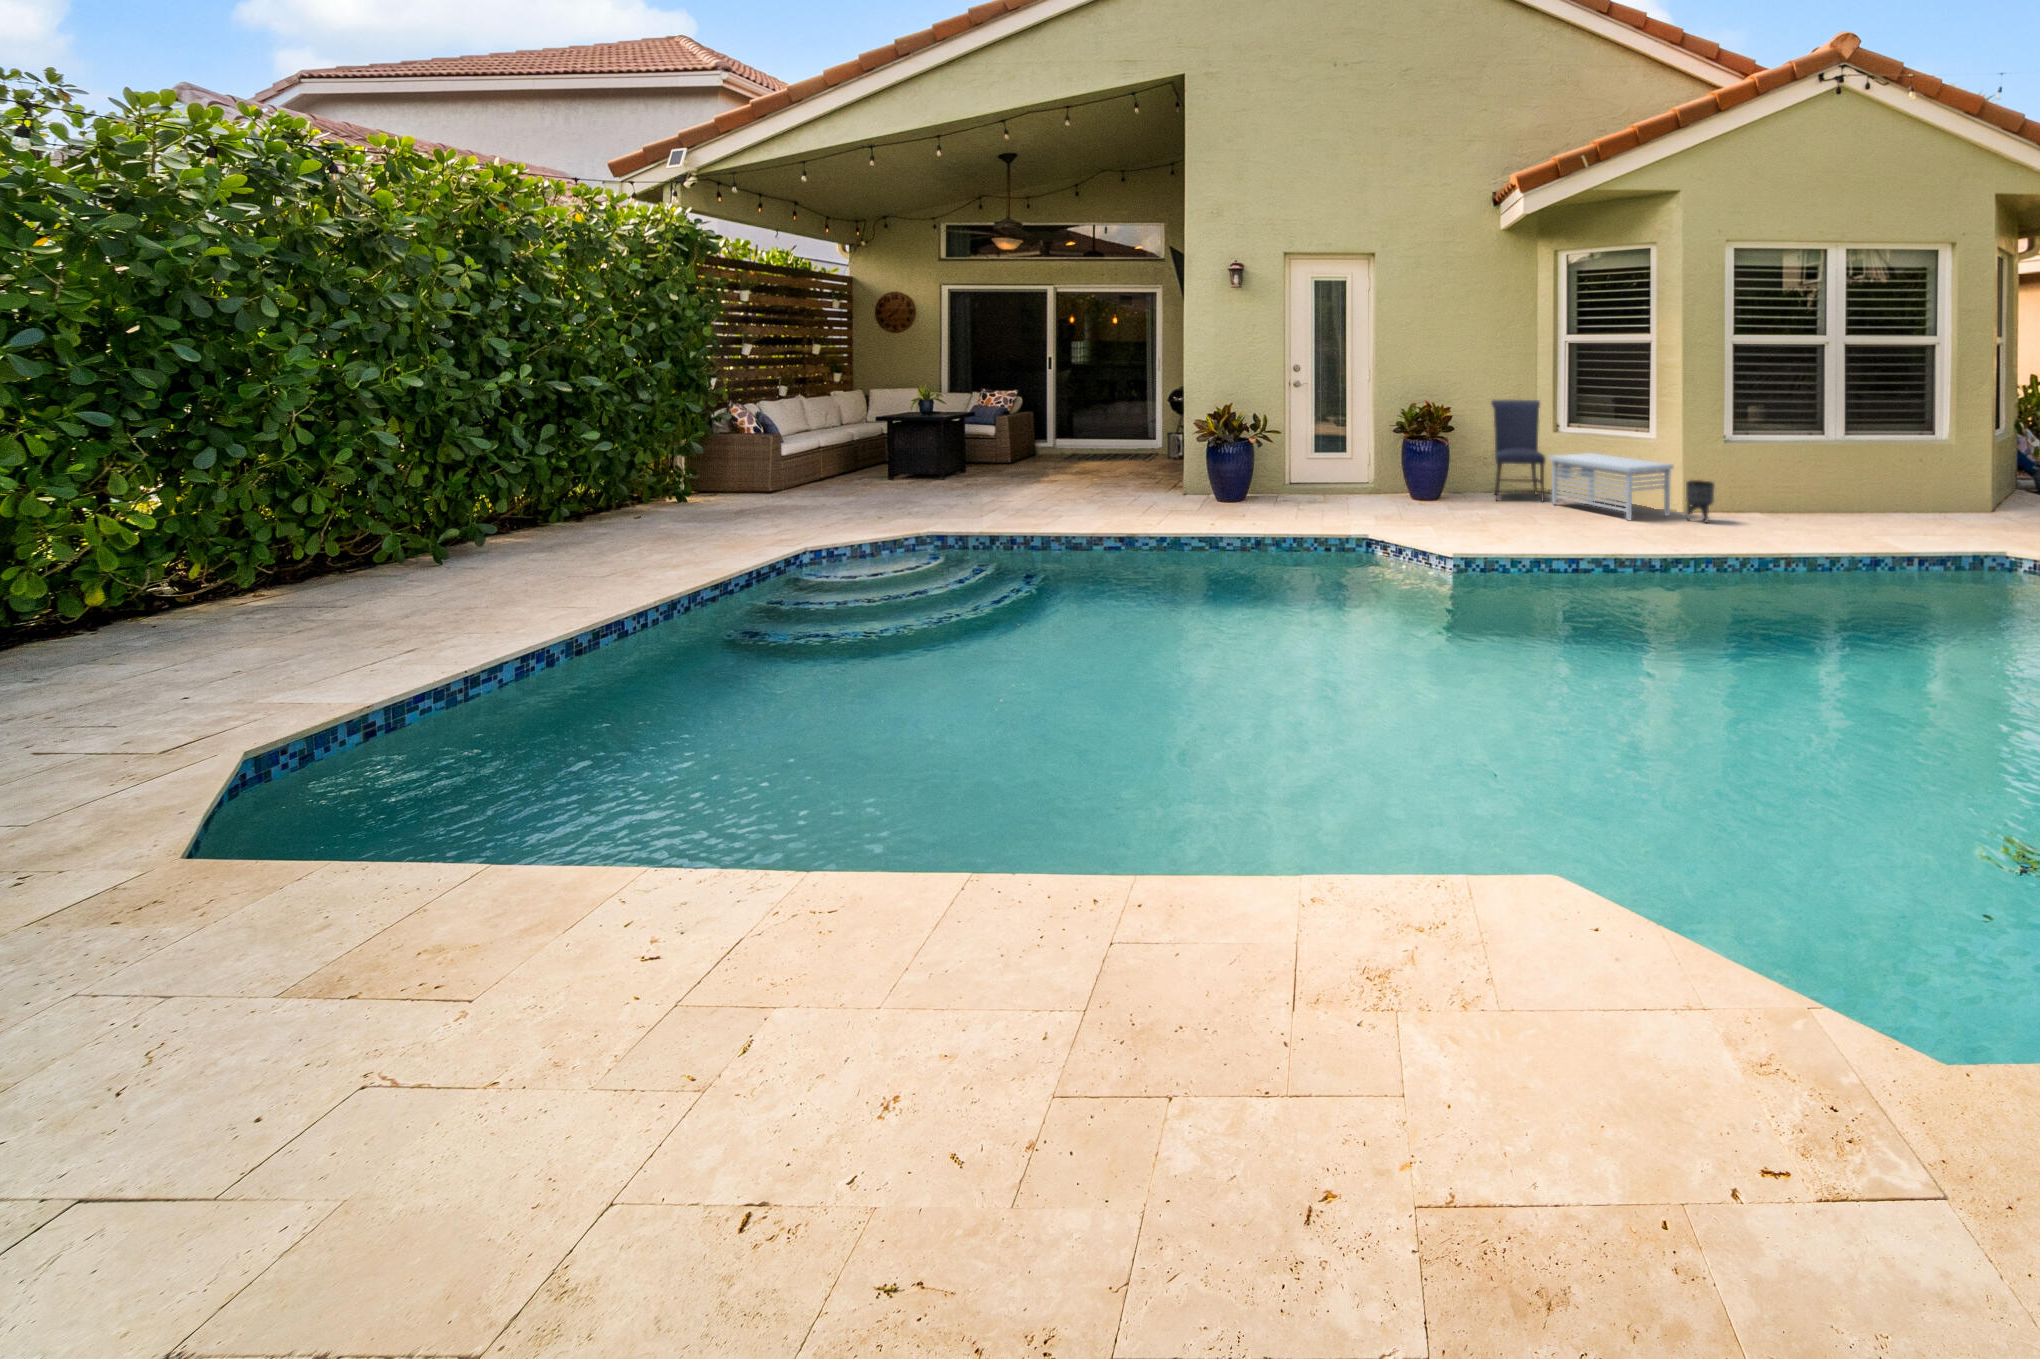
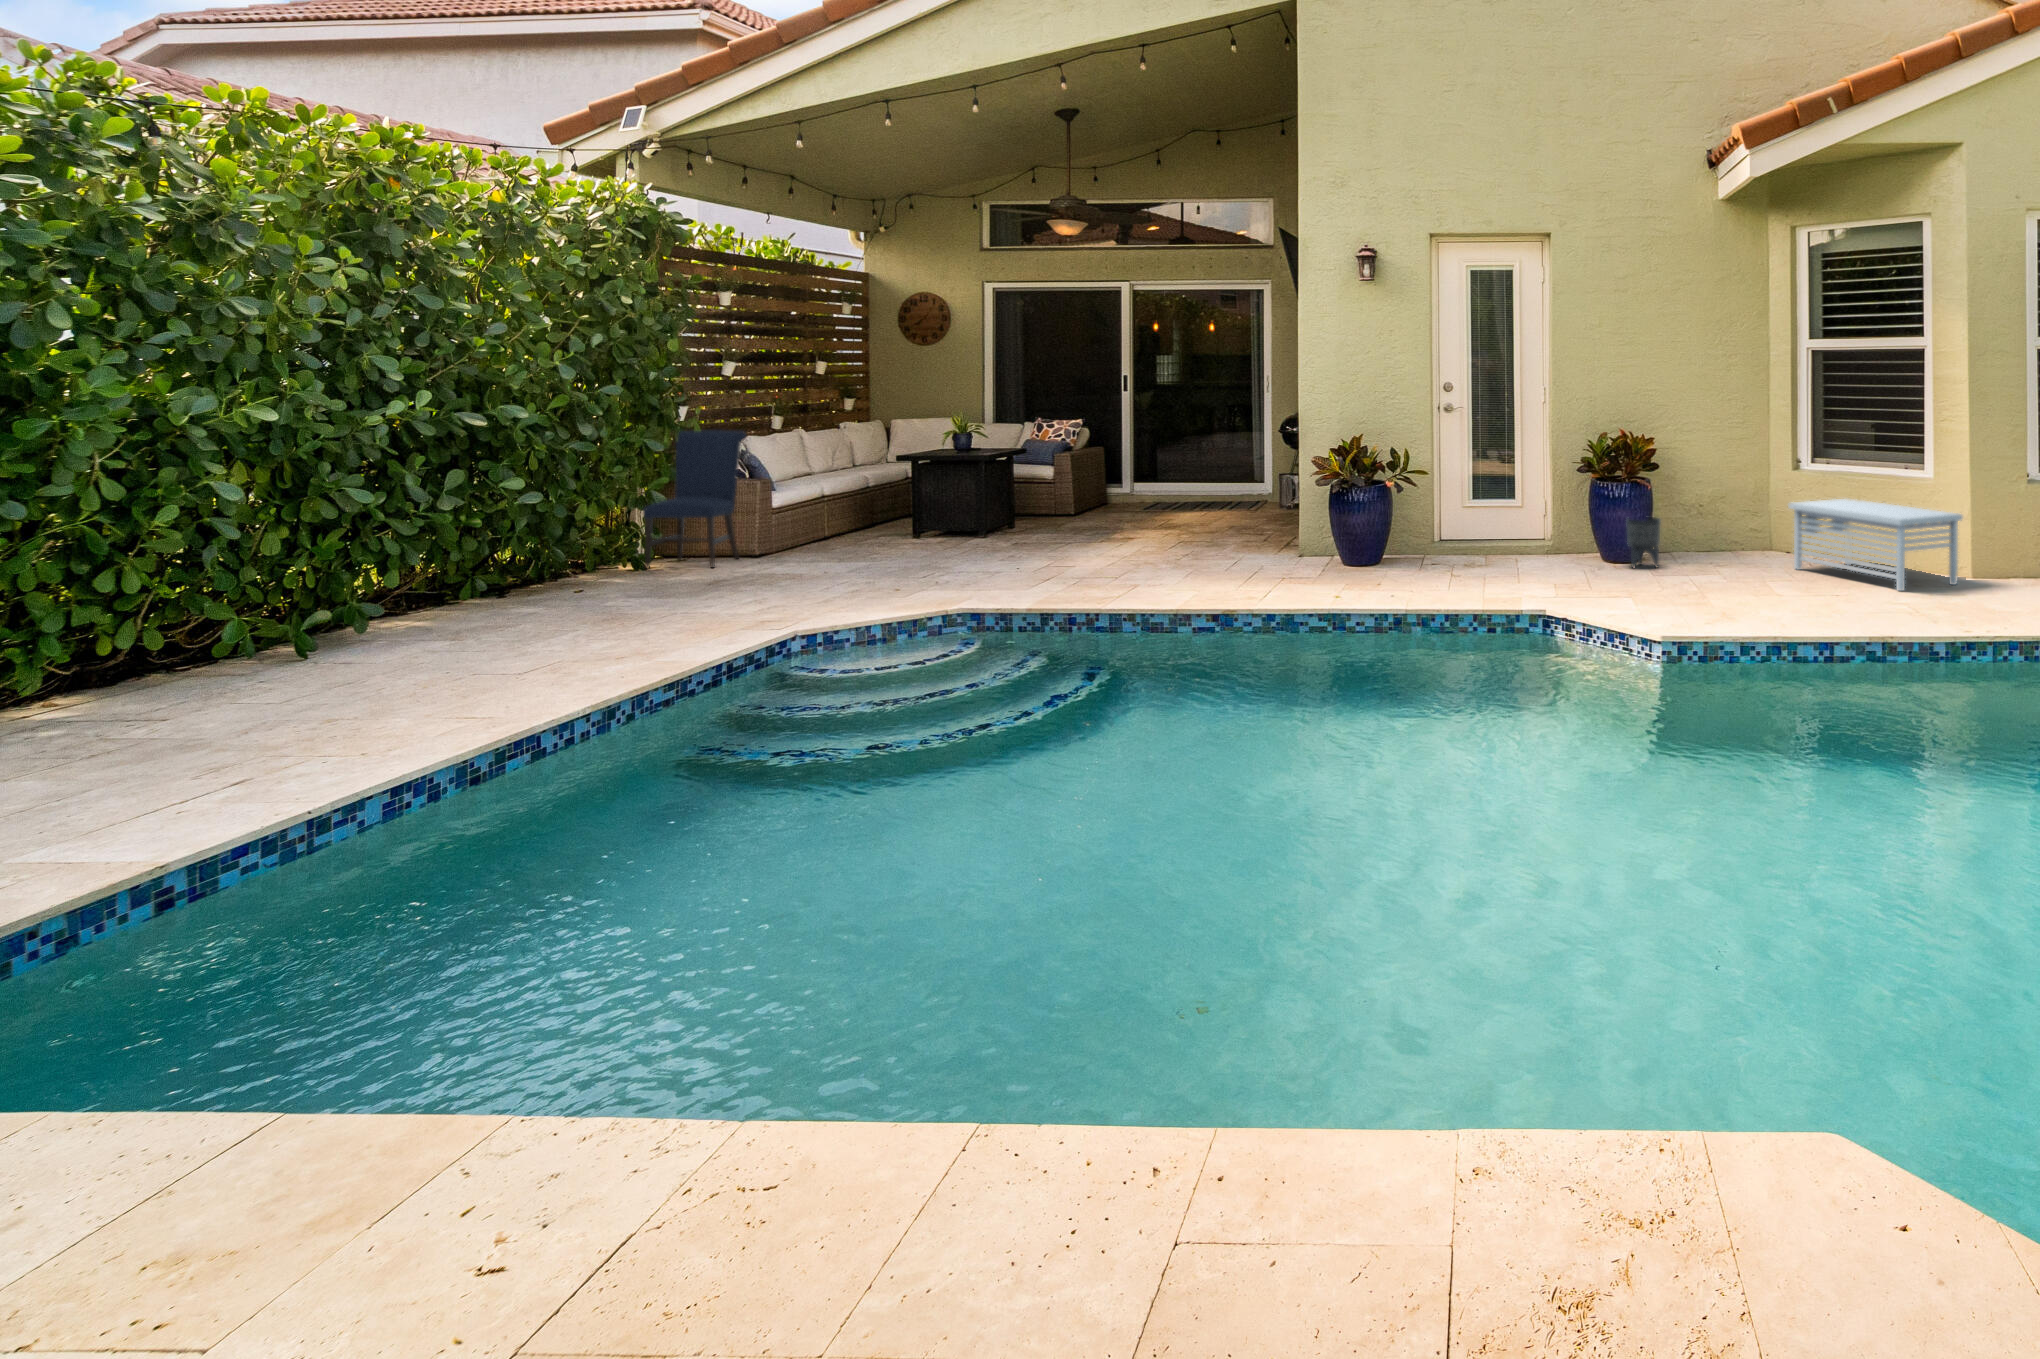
chair: present [1491,400,1545,500] -> present [643,430,746,569]
planter: present [1686,480,1715,522] -> present [1627,517,1661,569]

